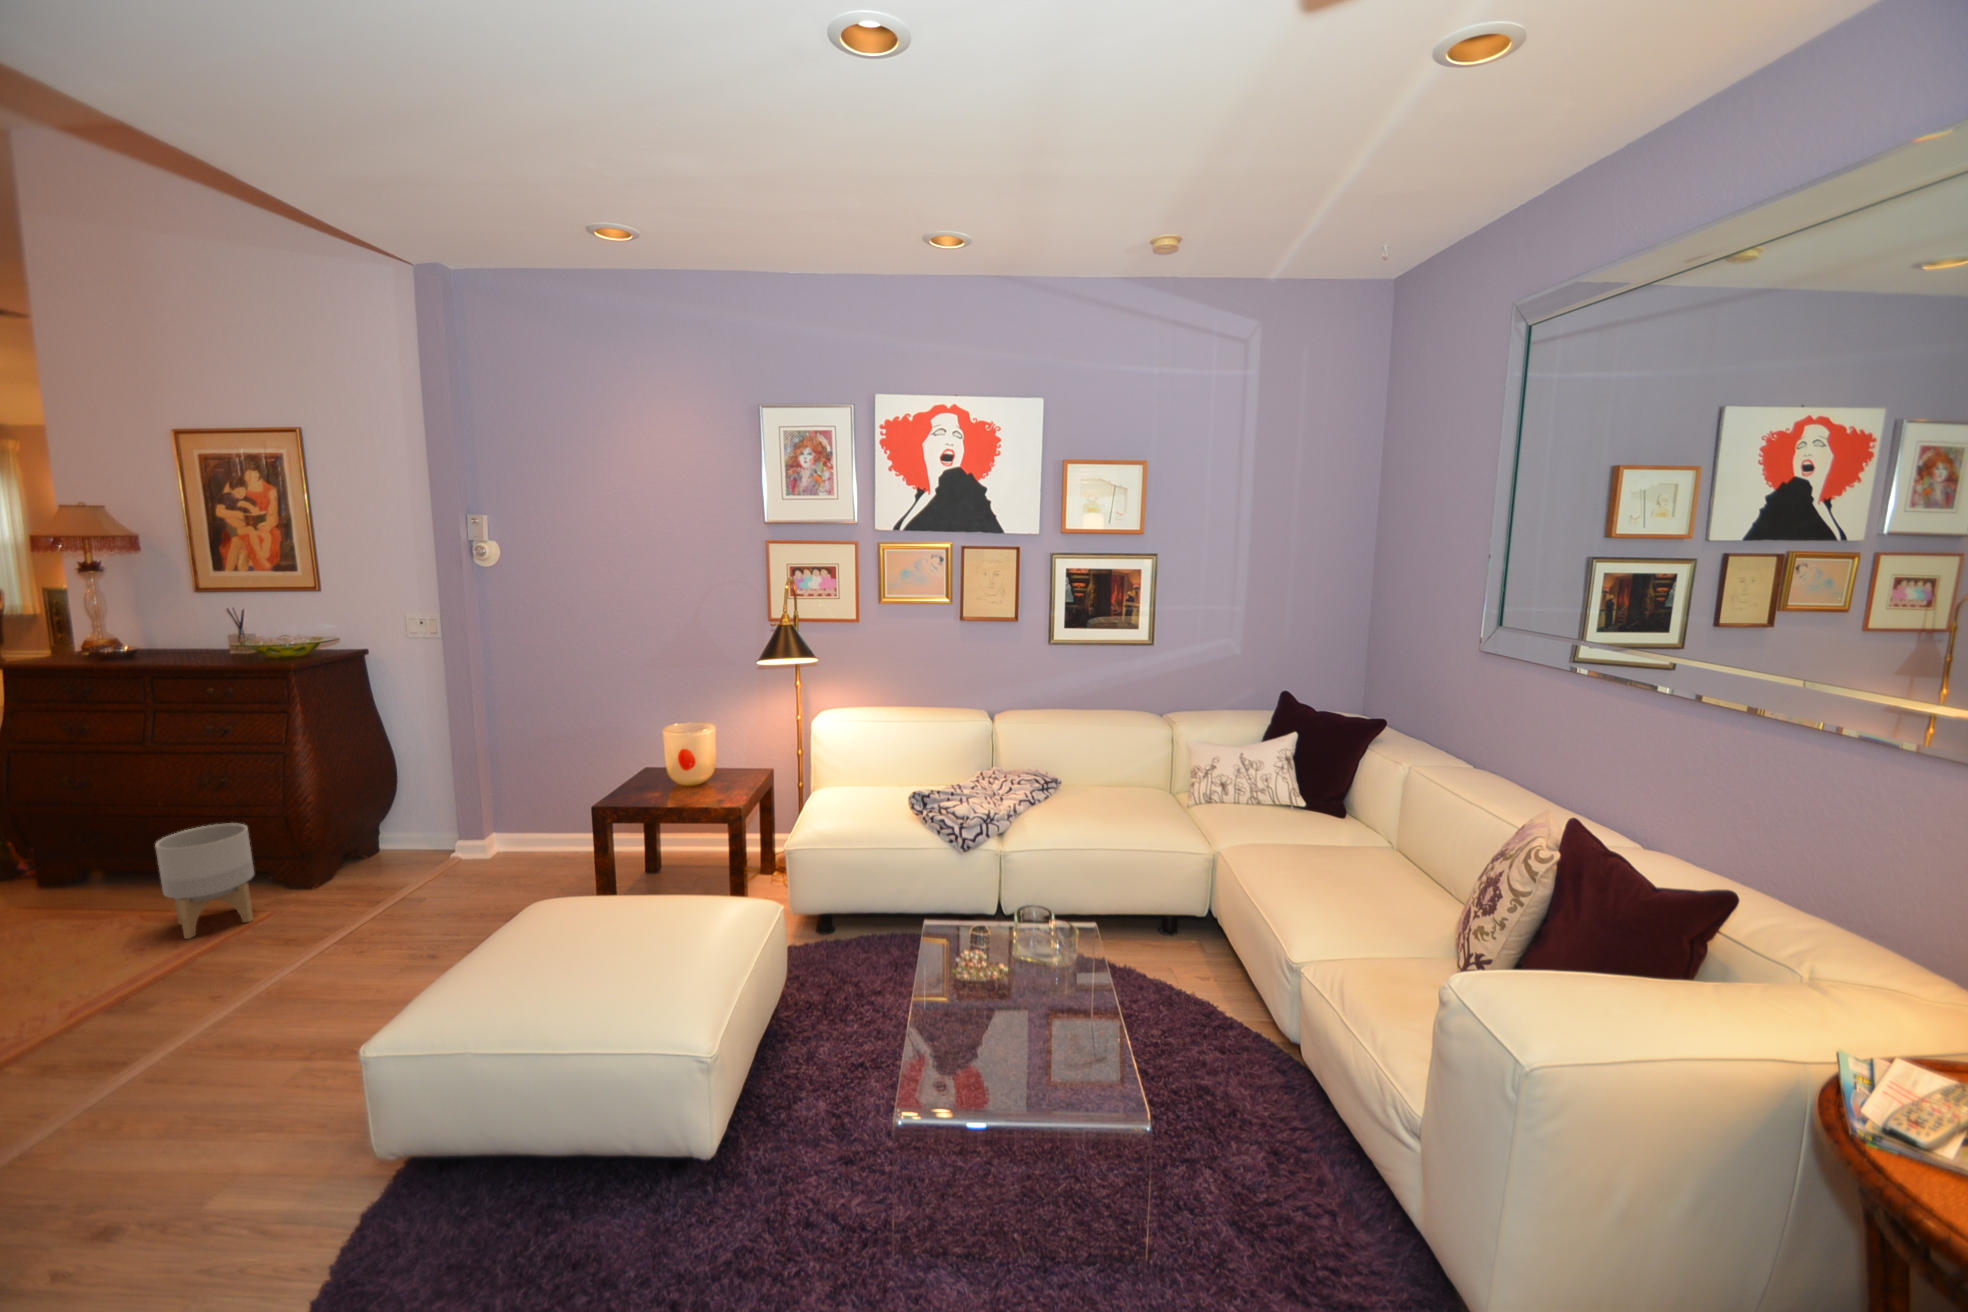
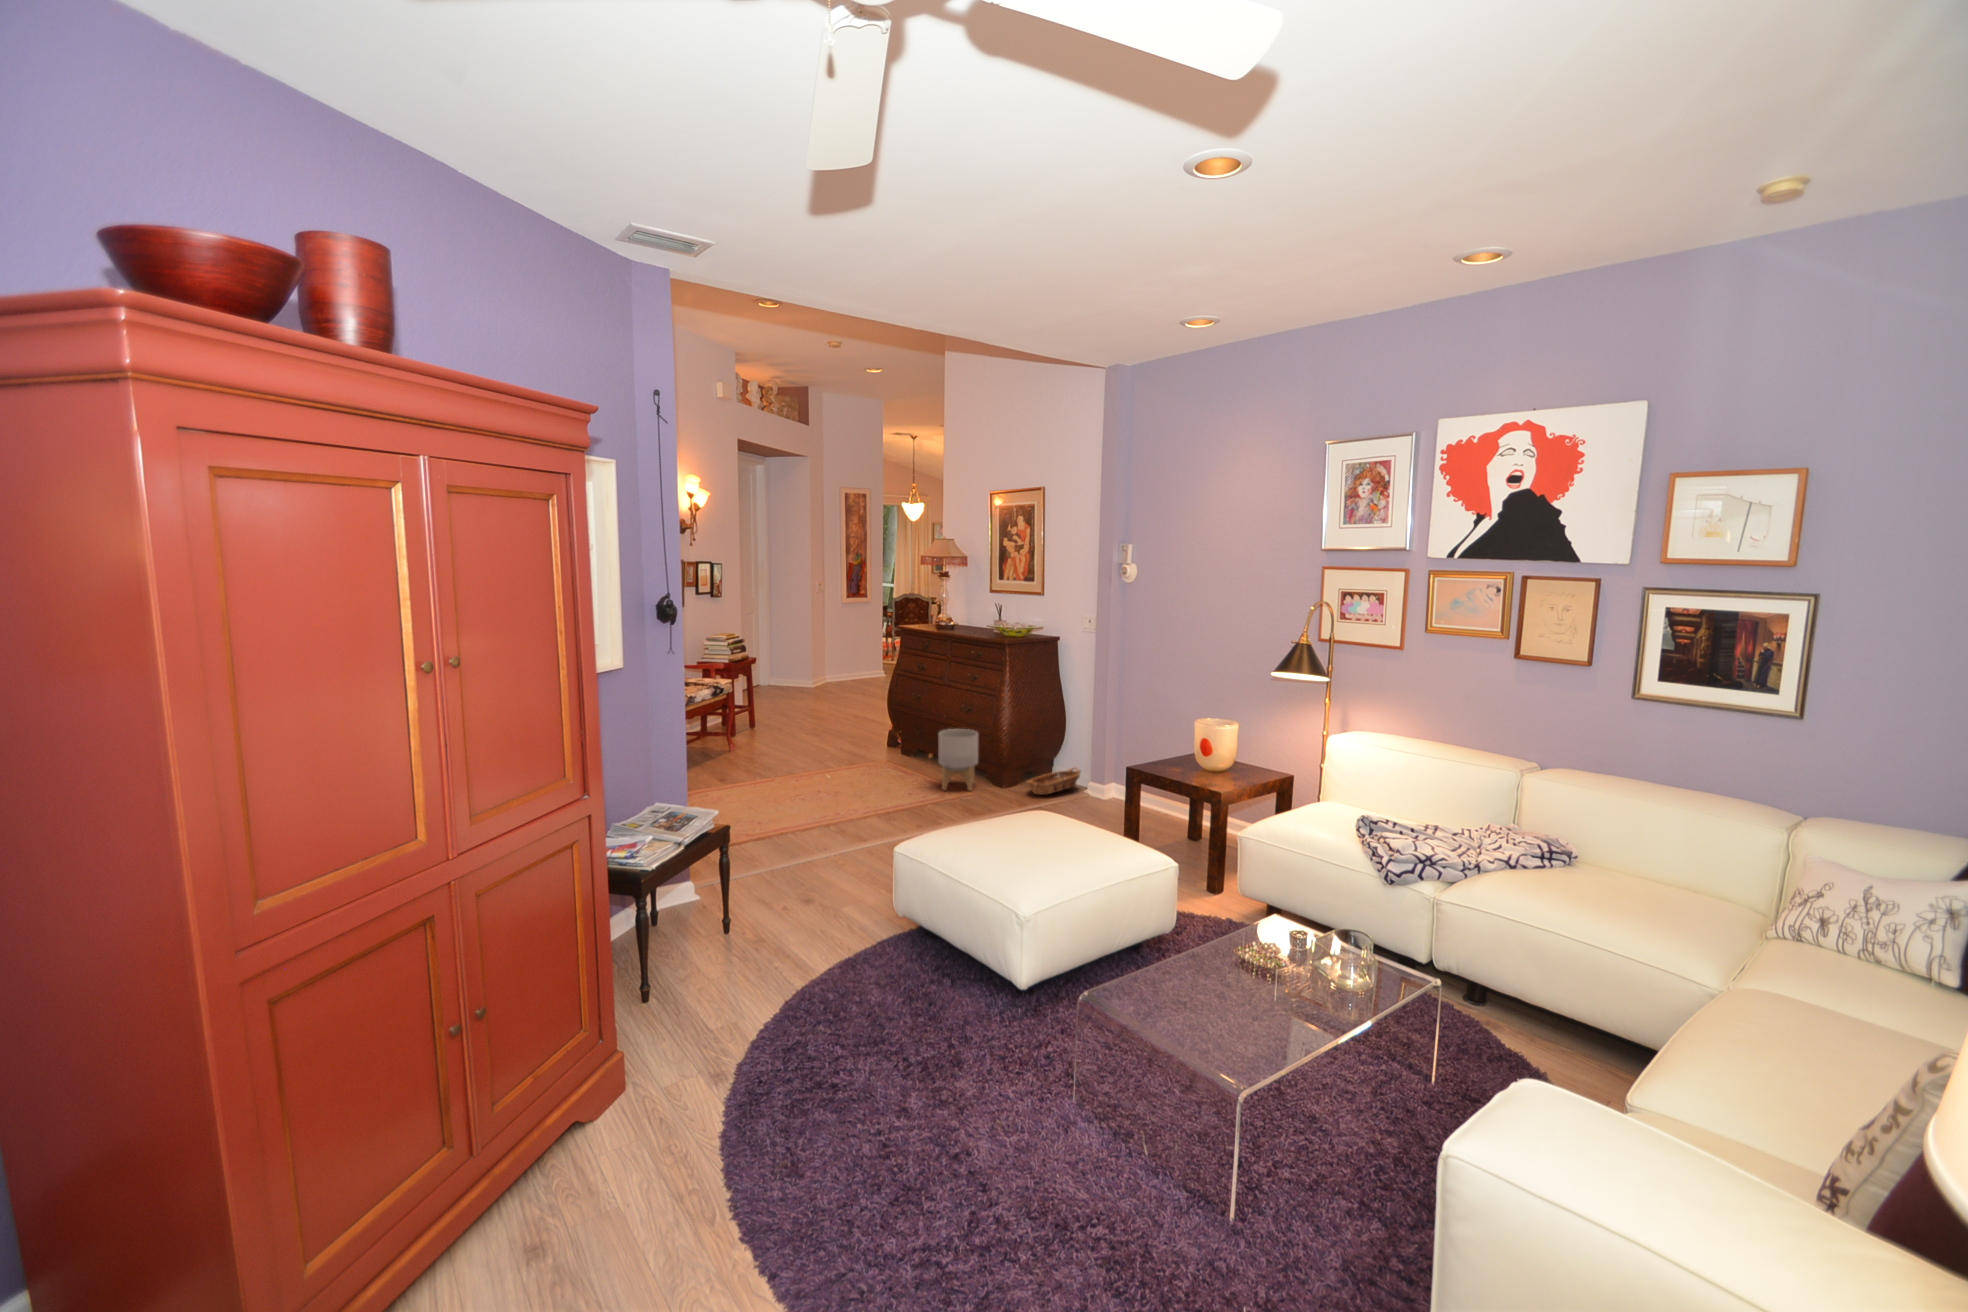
basket: none [338,832,451,894] -> present [1027,767,1080,795]

